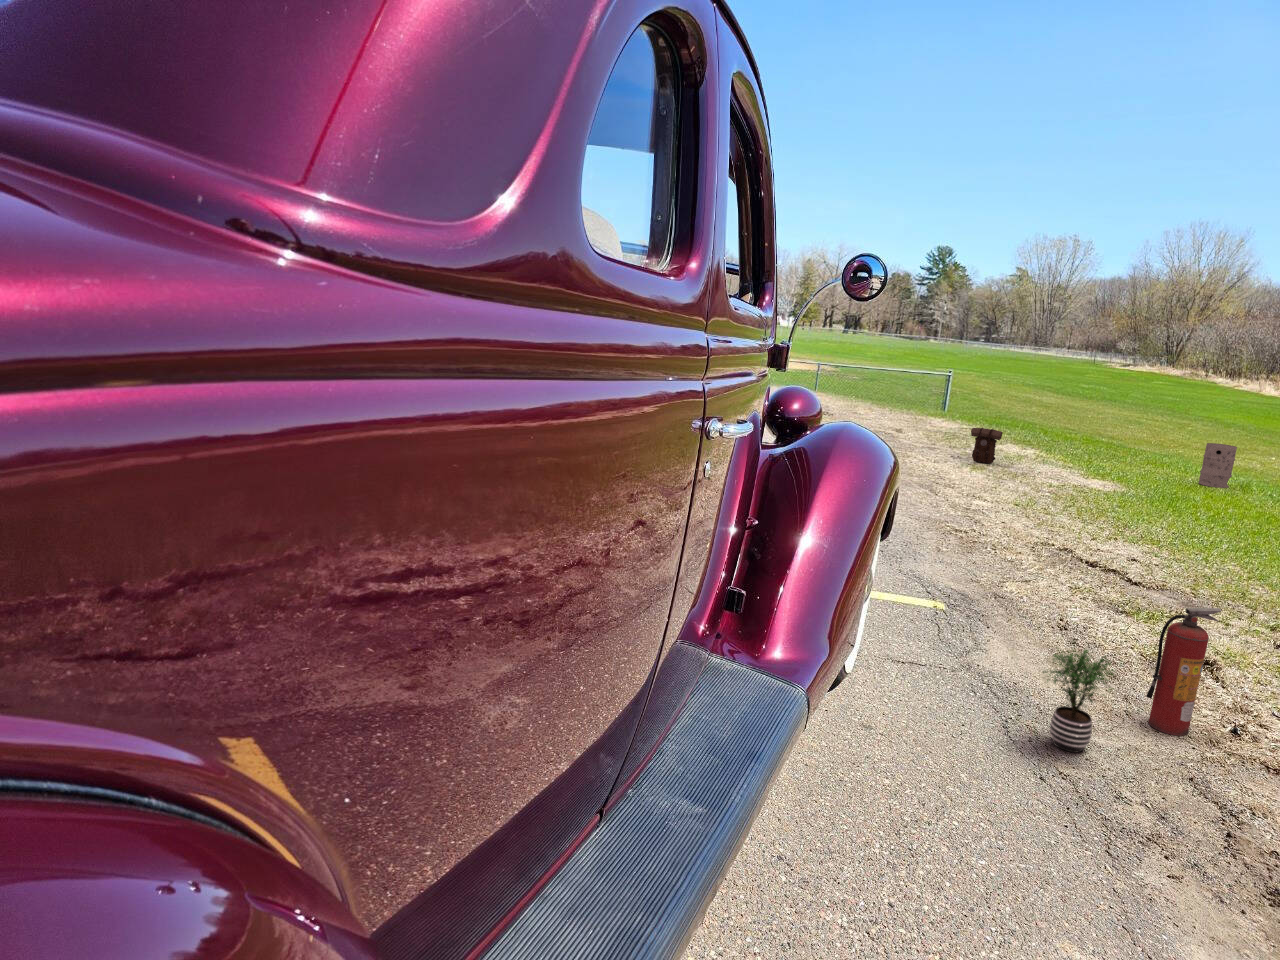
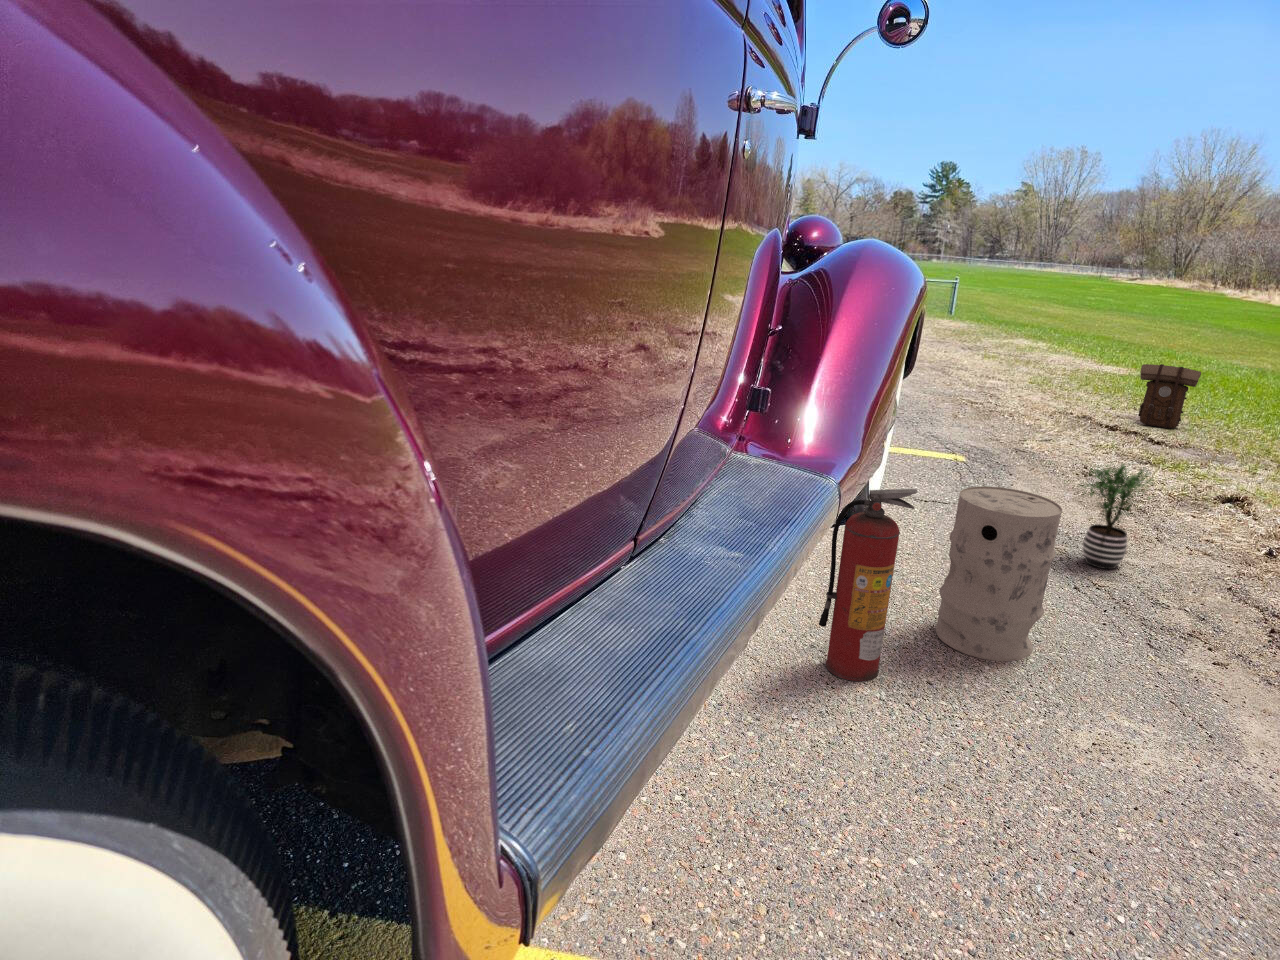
backpack: present [971,428,1003,464] -> present [1138,364,1201,429]
trash can: present [1199,443,1237,488] -> present [936,486,1062,661]
fire extinguisher: present [1146,608,1222,736] -> present [819,489,917,682]

